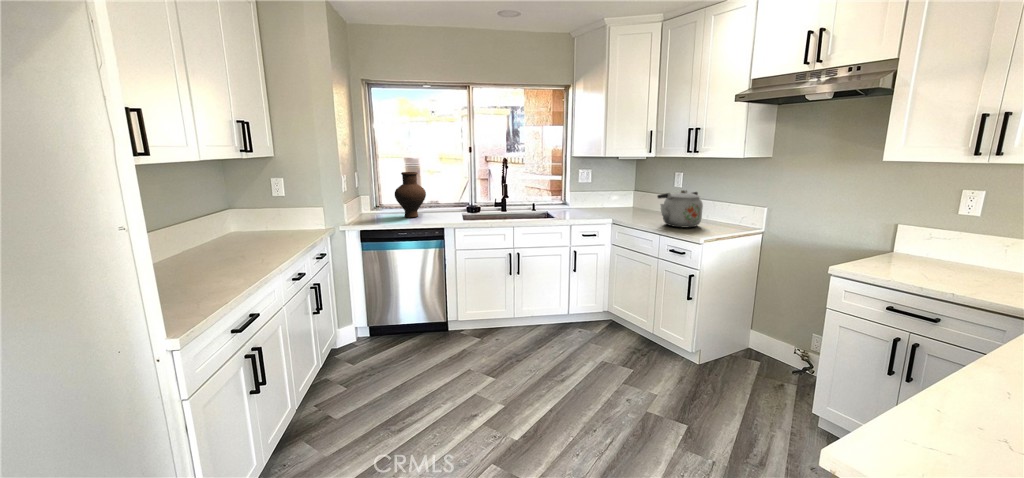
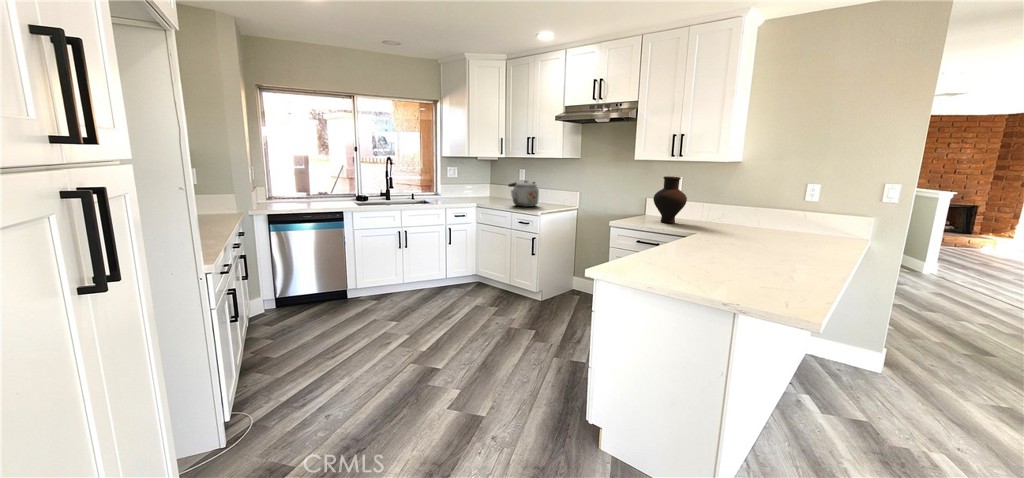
vase: present [395,172,426,217] -> present [653,176,687,223]

